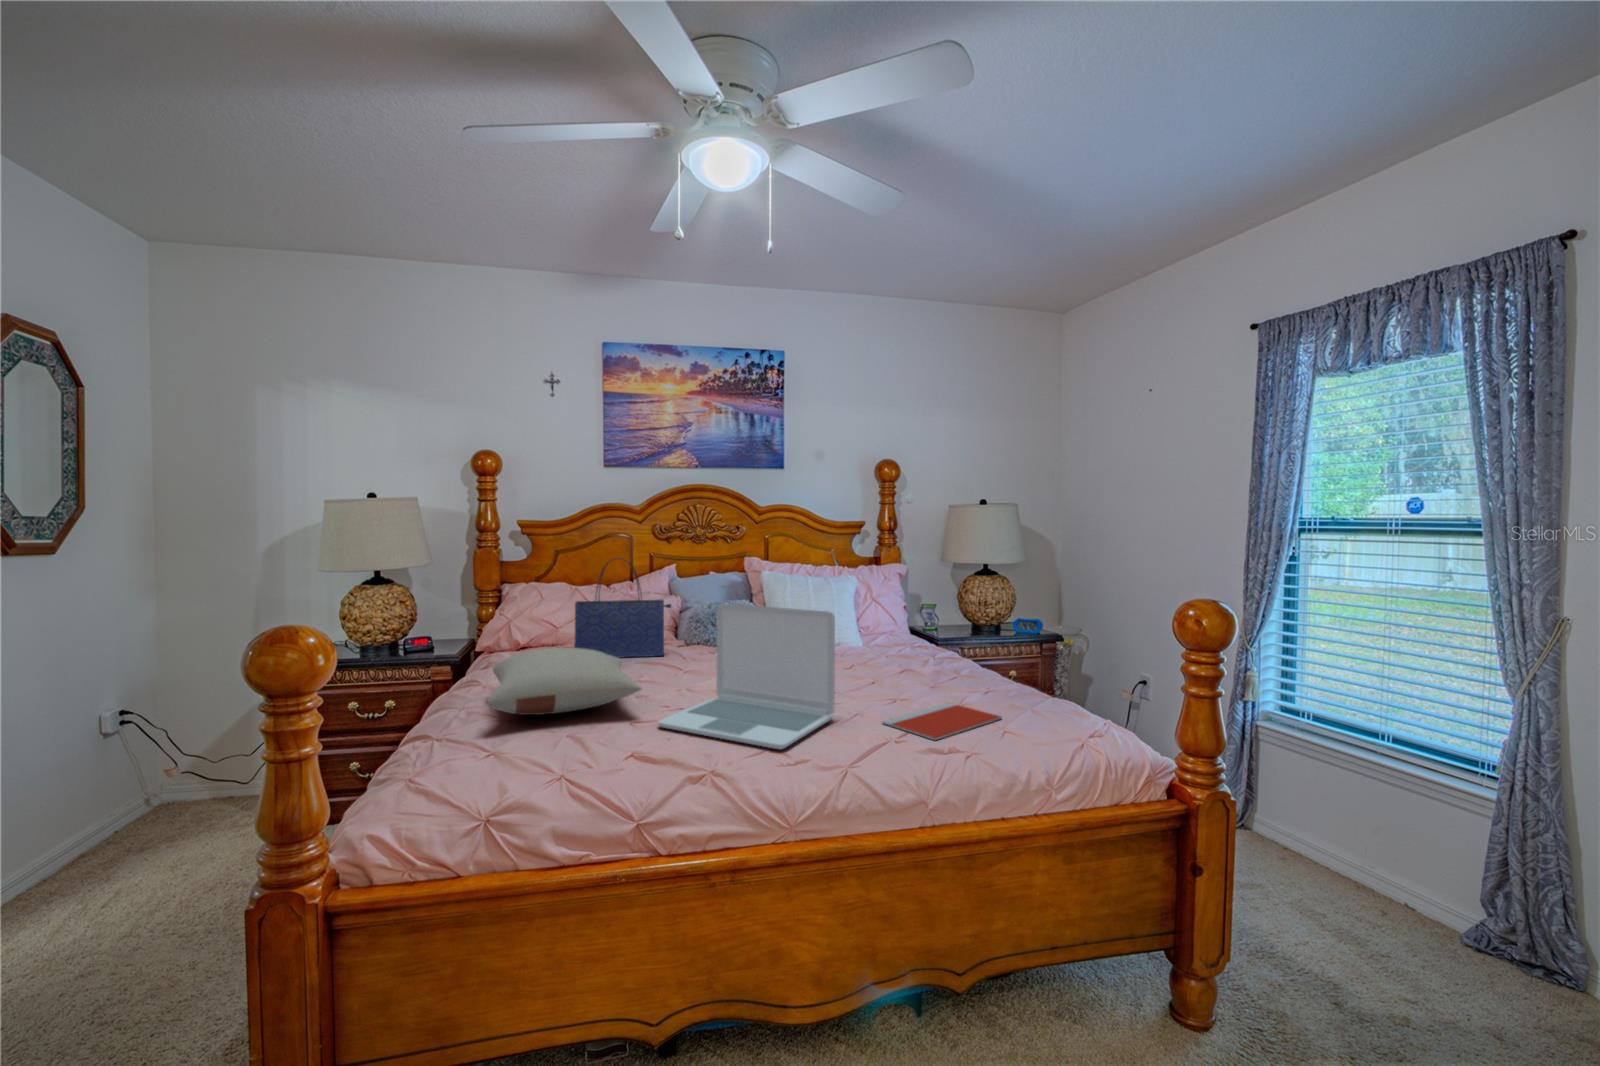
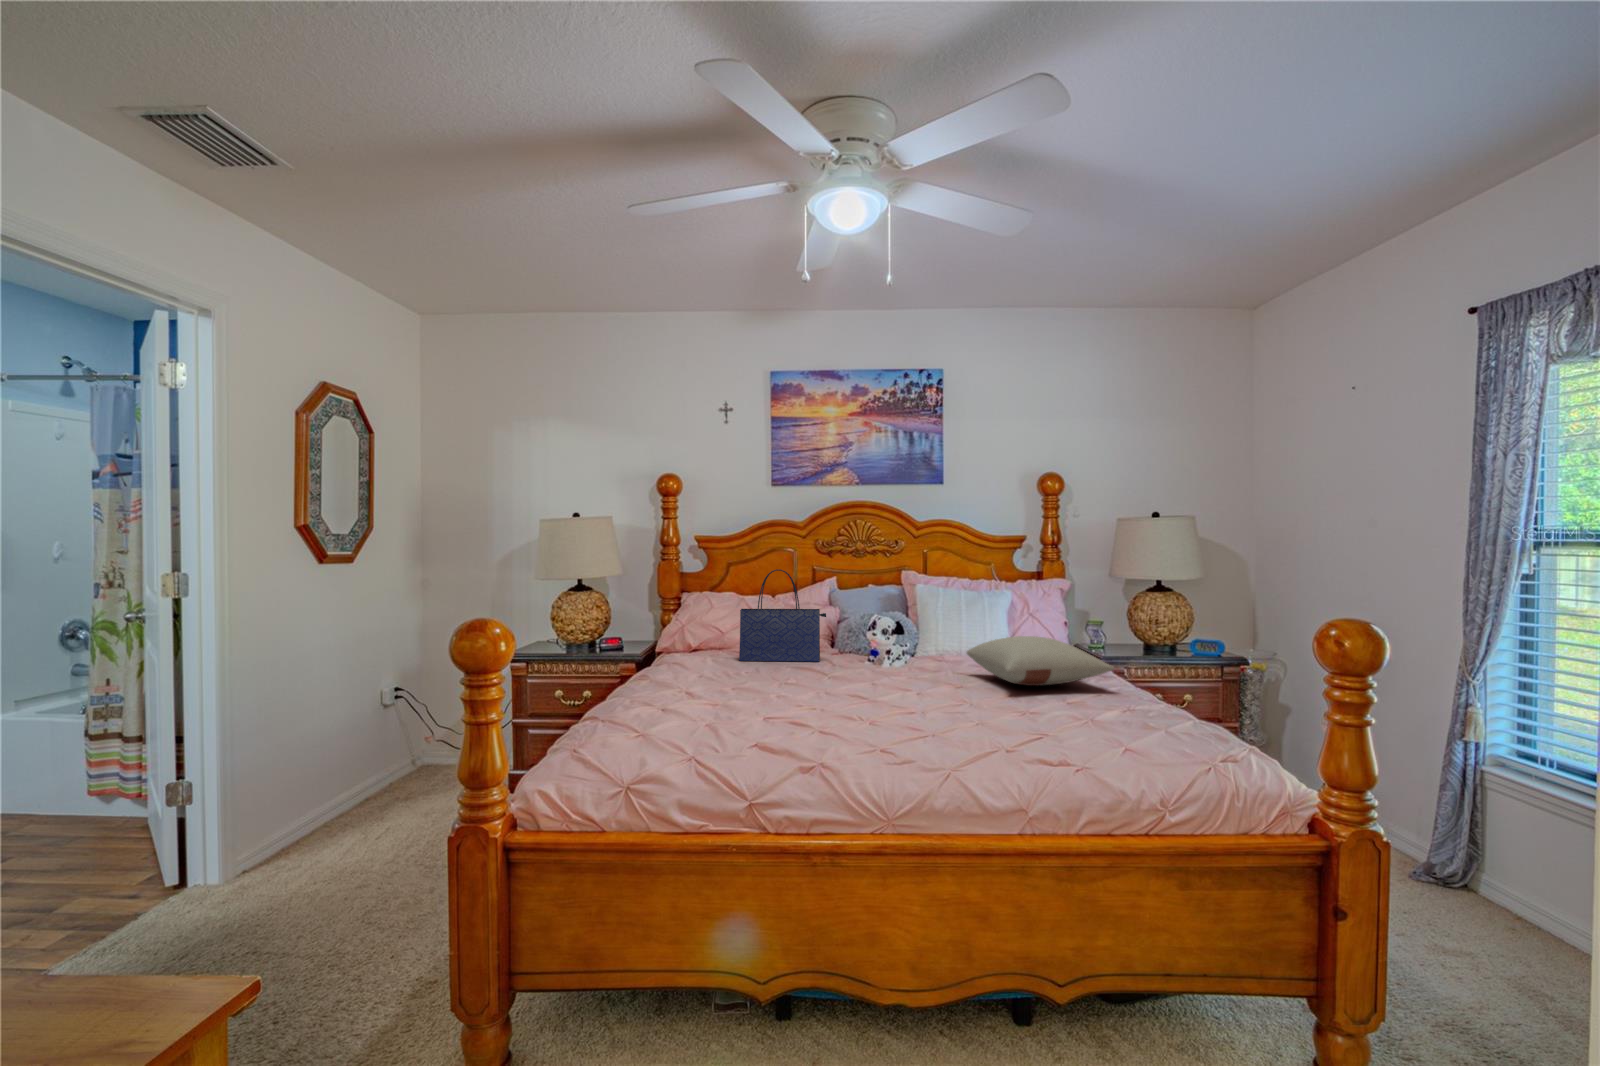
laptop: present [658,603,835,749] -> none [804,609,963,736]
pillow: present [487,648,641,715] -> present [967,636,1114,686]
notebook: present [882,703,1002,740] -> none [1008,711,1132,739]

